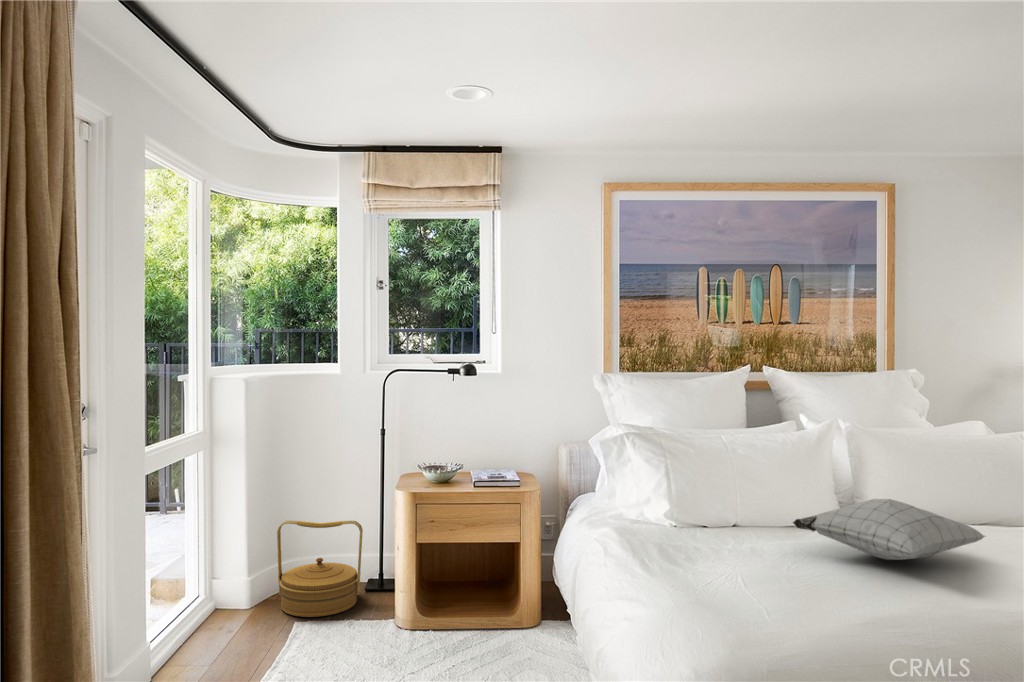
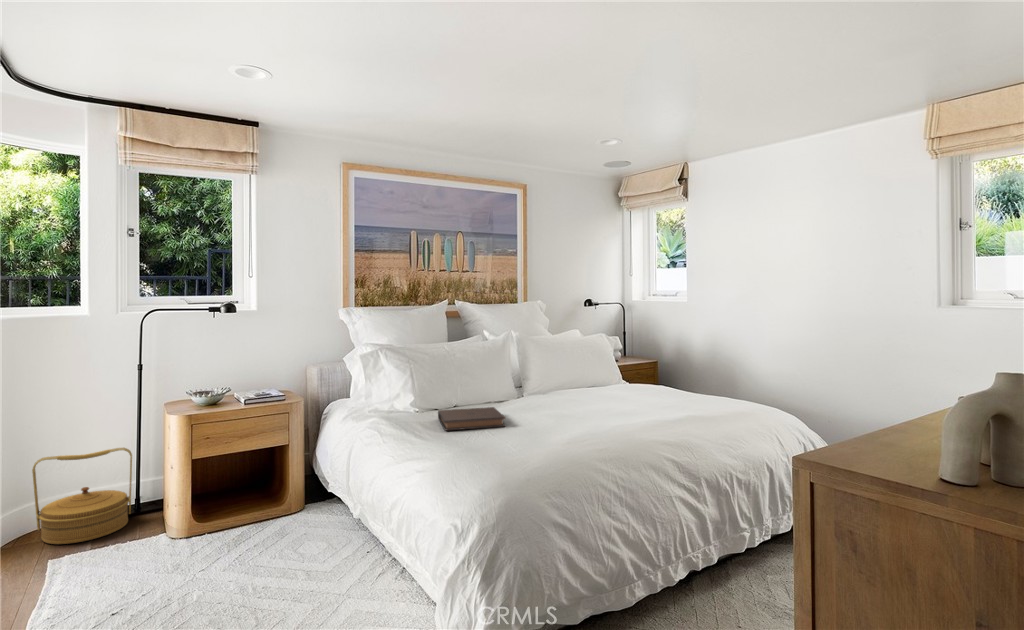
pillow: present [793,499,985,560] -> none [504,372,601,407]
book: none [675,536,775,582] -> present [438,407,505,430]

